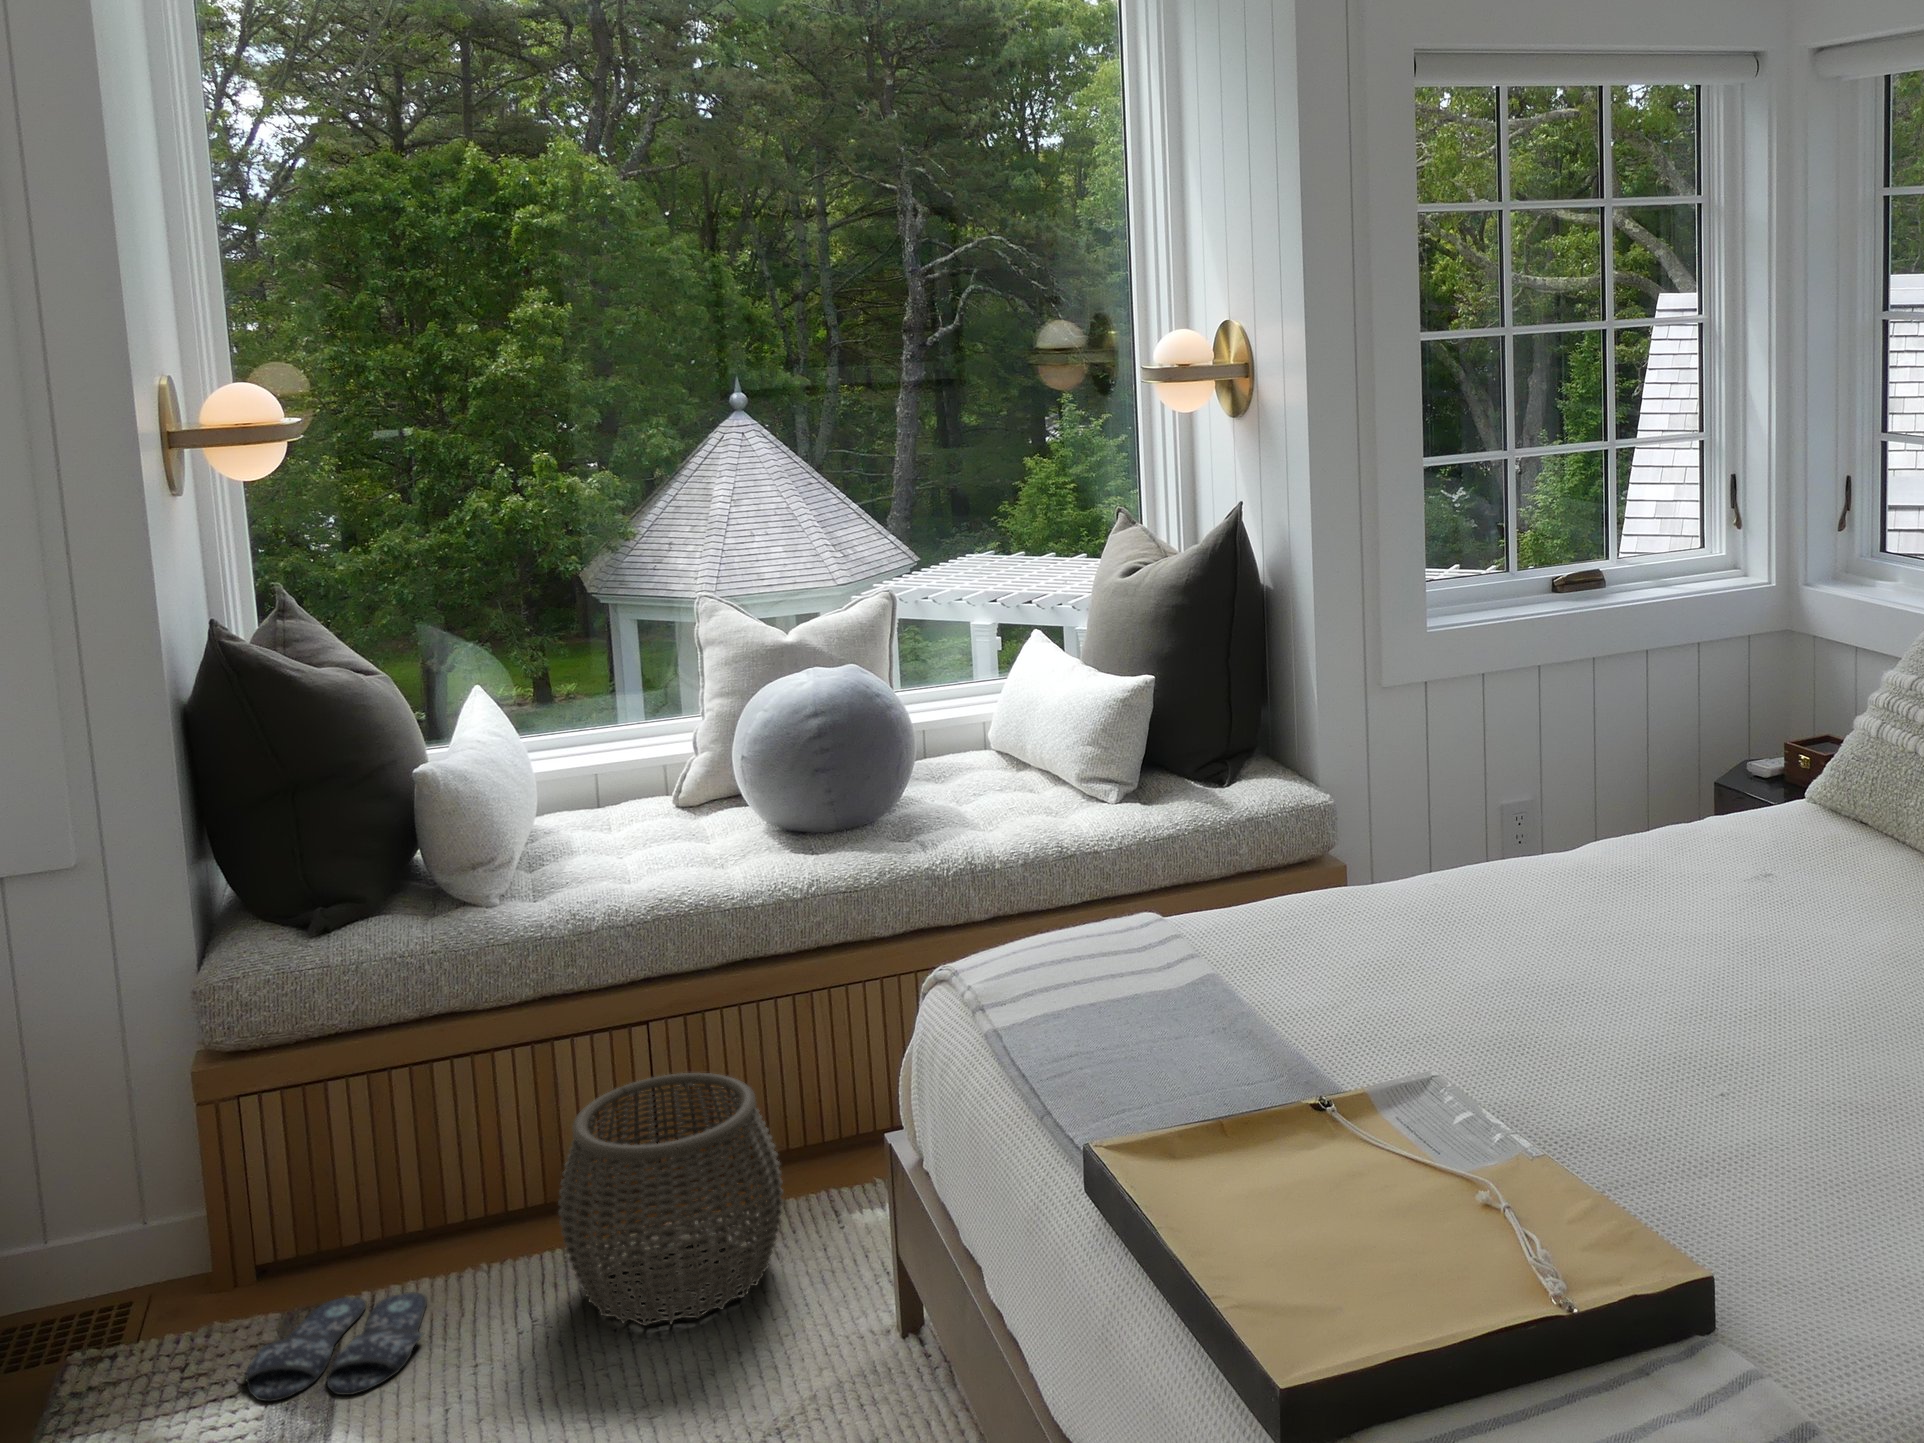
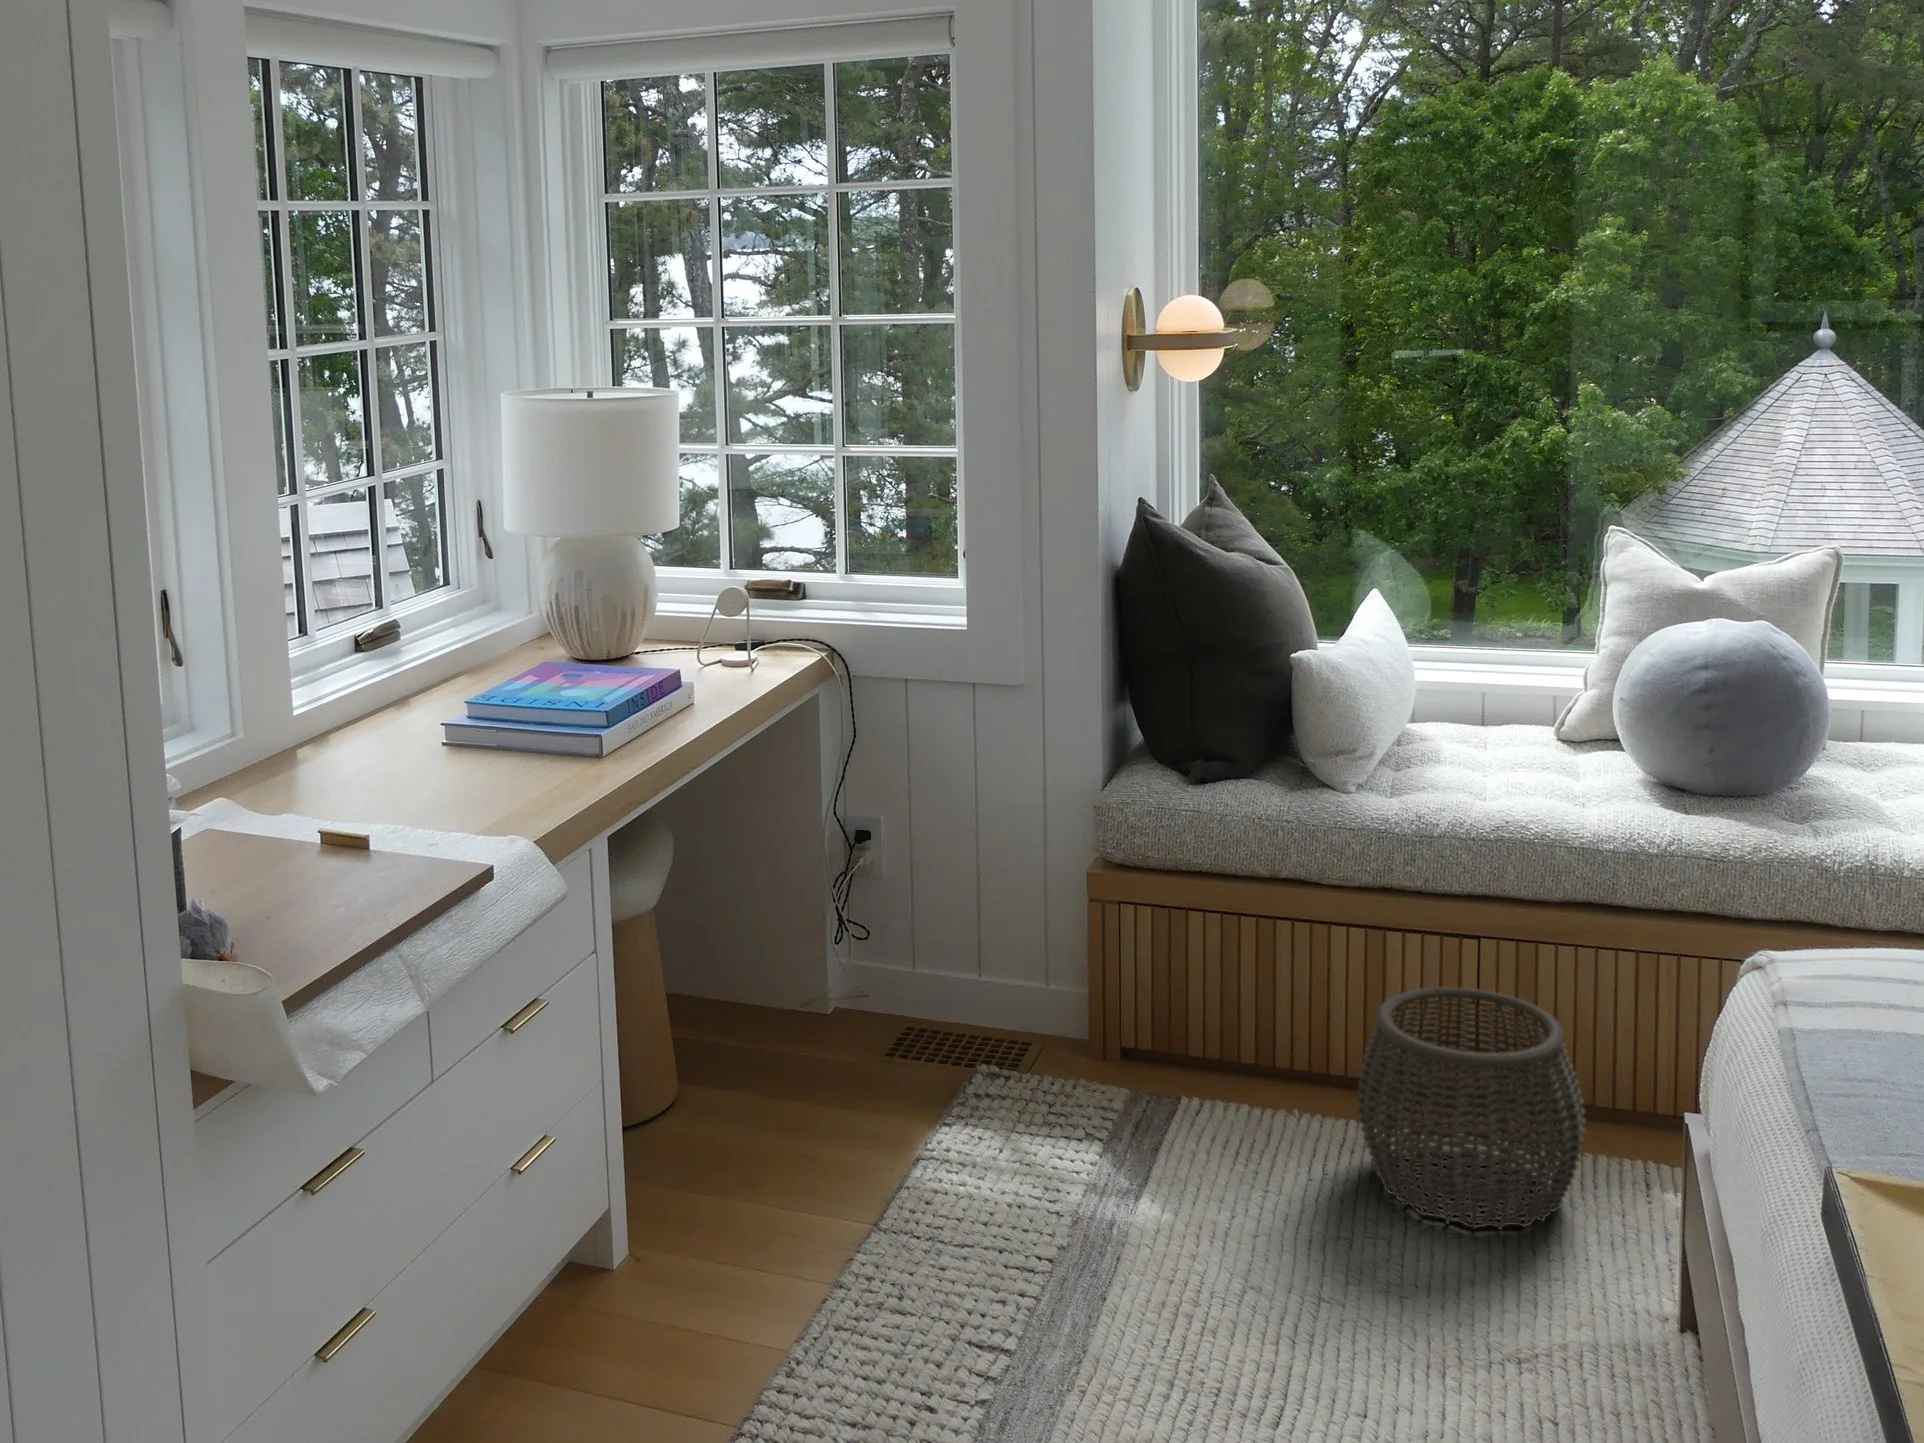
slippers: present [246,1292,427,1402] -> none [1088,1091,1243,1174]

